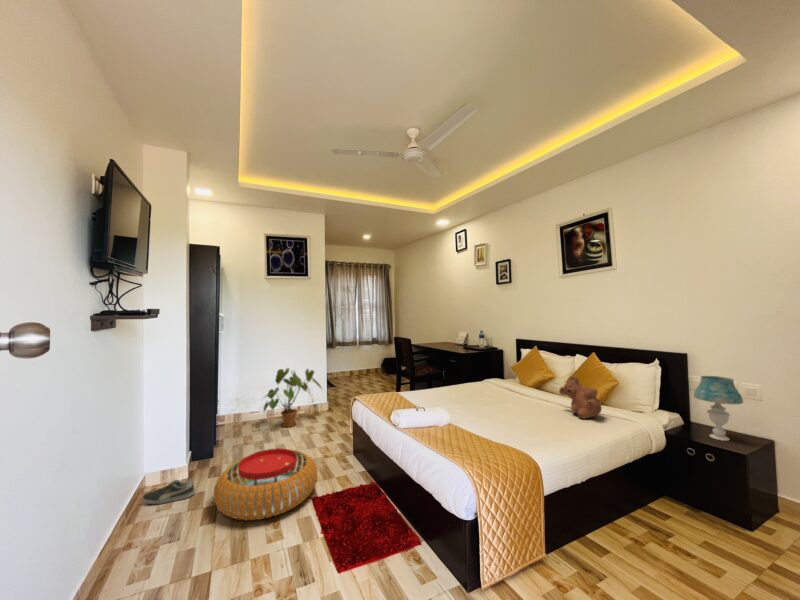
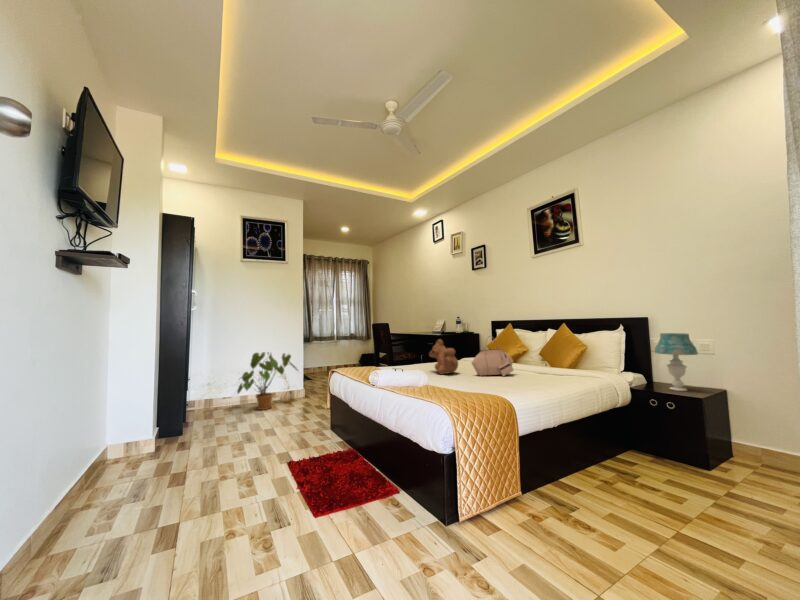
handbag: none [495,371,539,415] -> present [472,340,514,376]
teddy bear: present [559,376,602,418] -> present [429,339,458,374]
pouf: present [214,448,318,520] -> none [182,417,294,482]
shoe: present [142,480,195,504] -> none [103,448,162,473]

